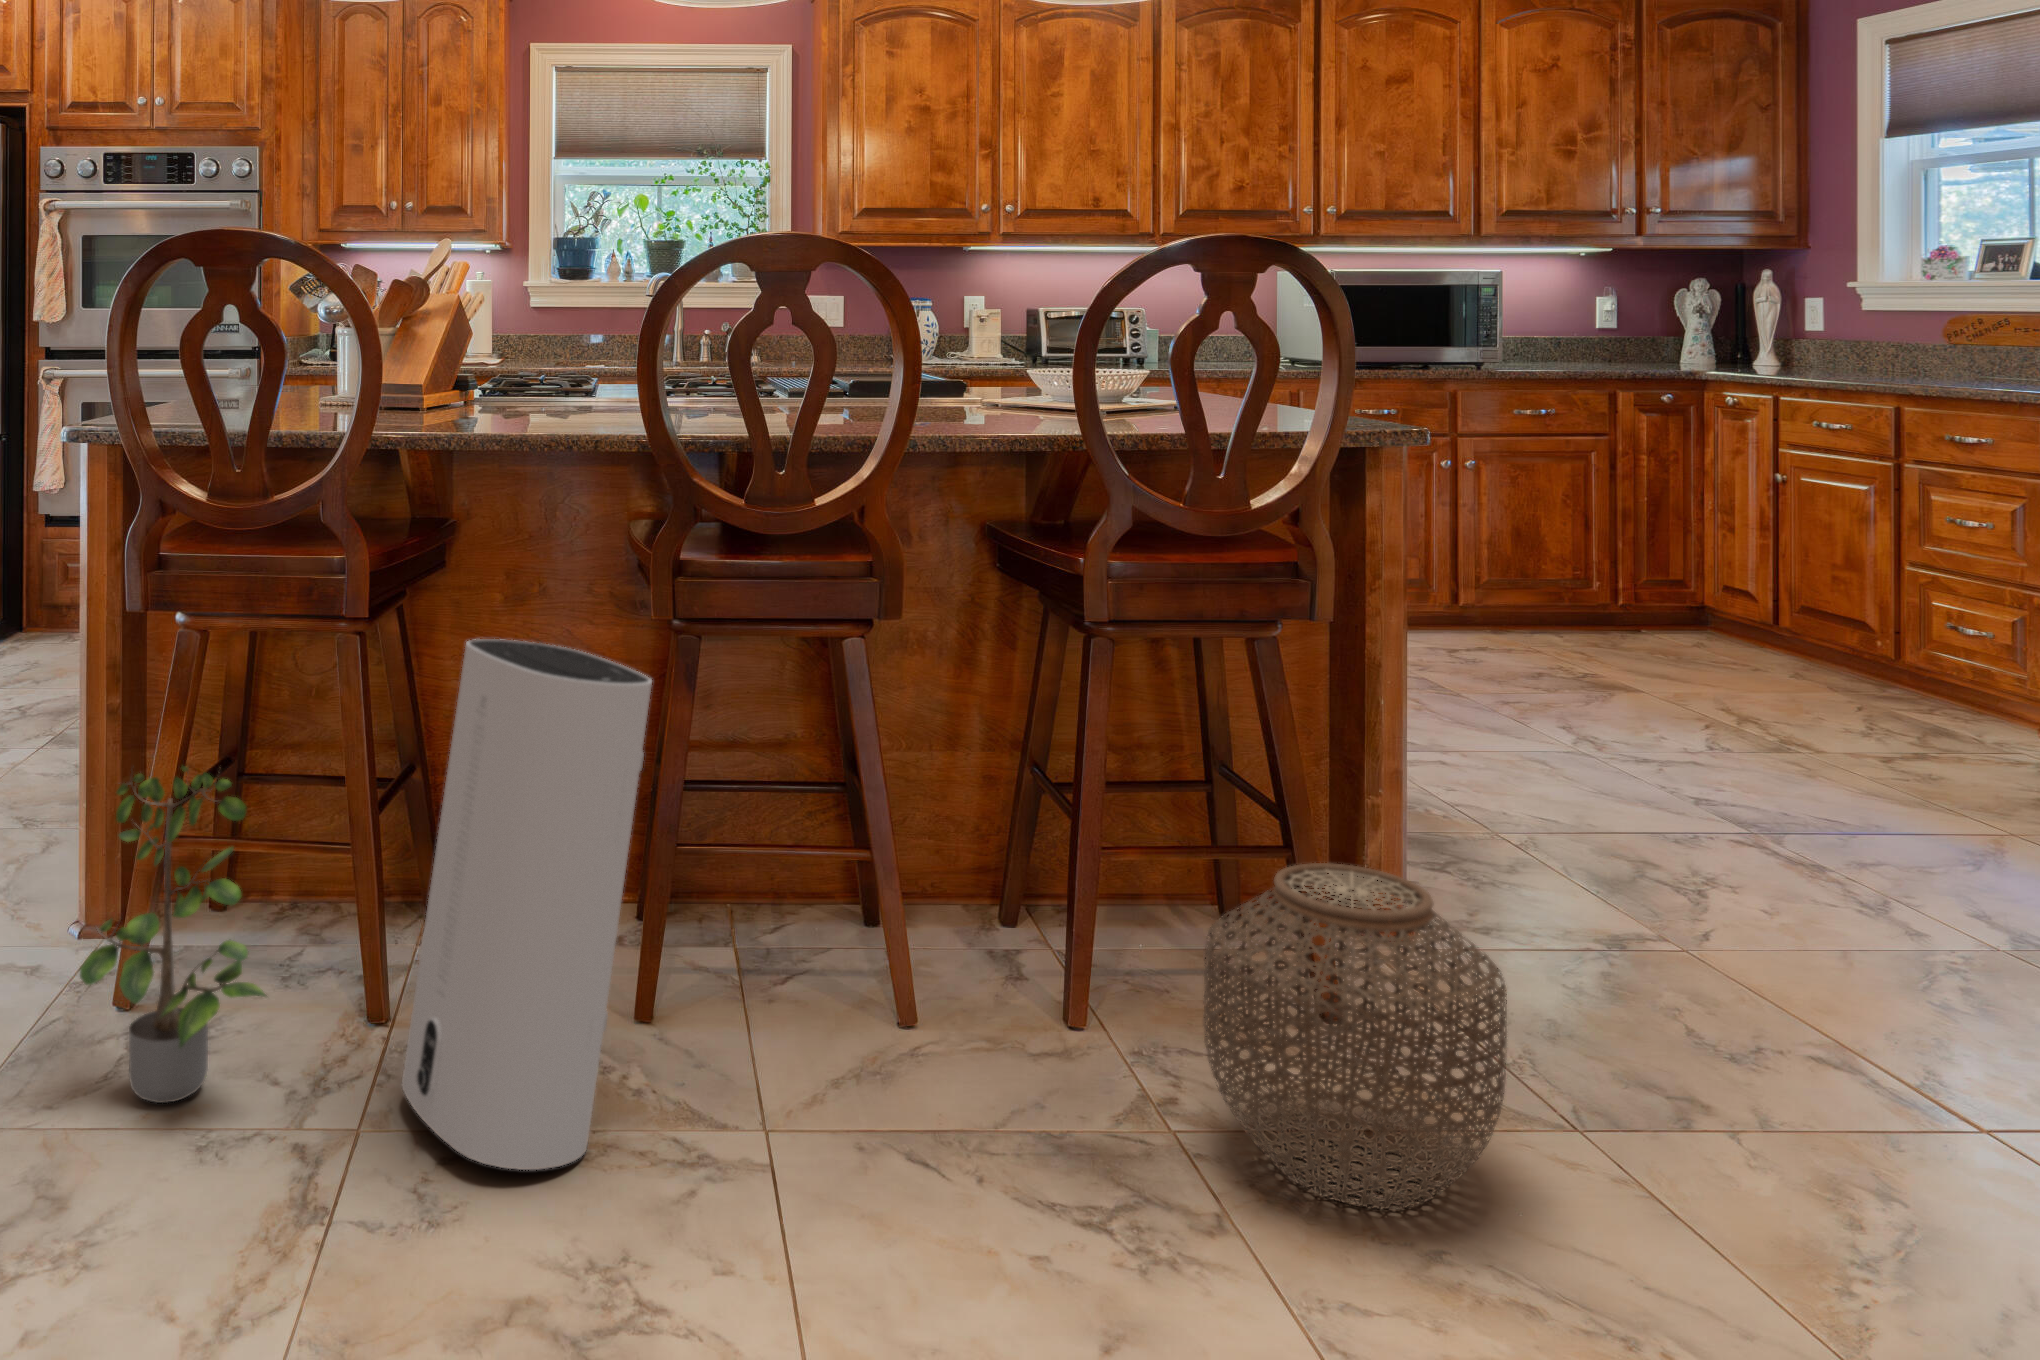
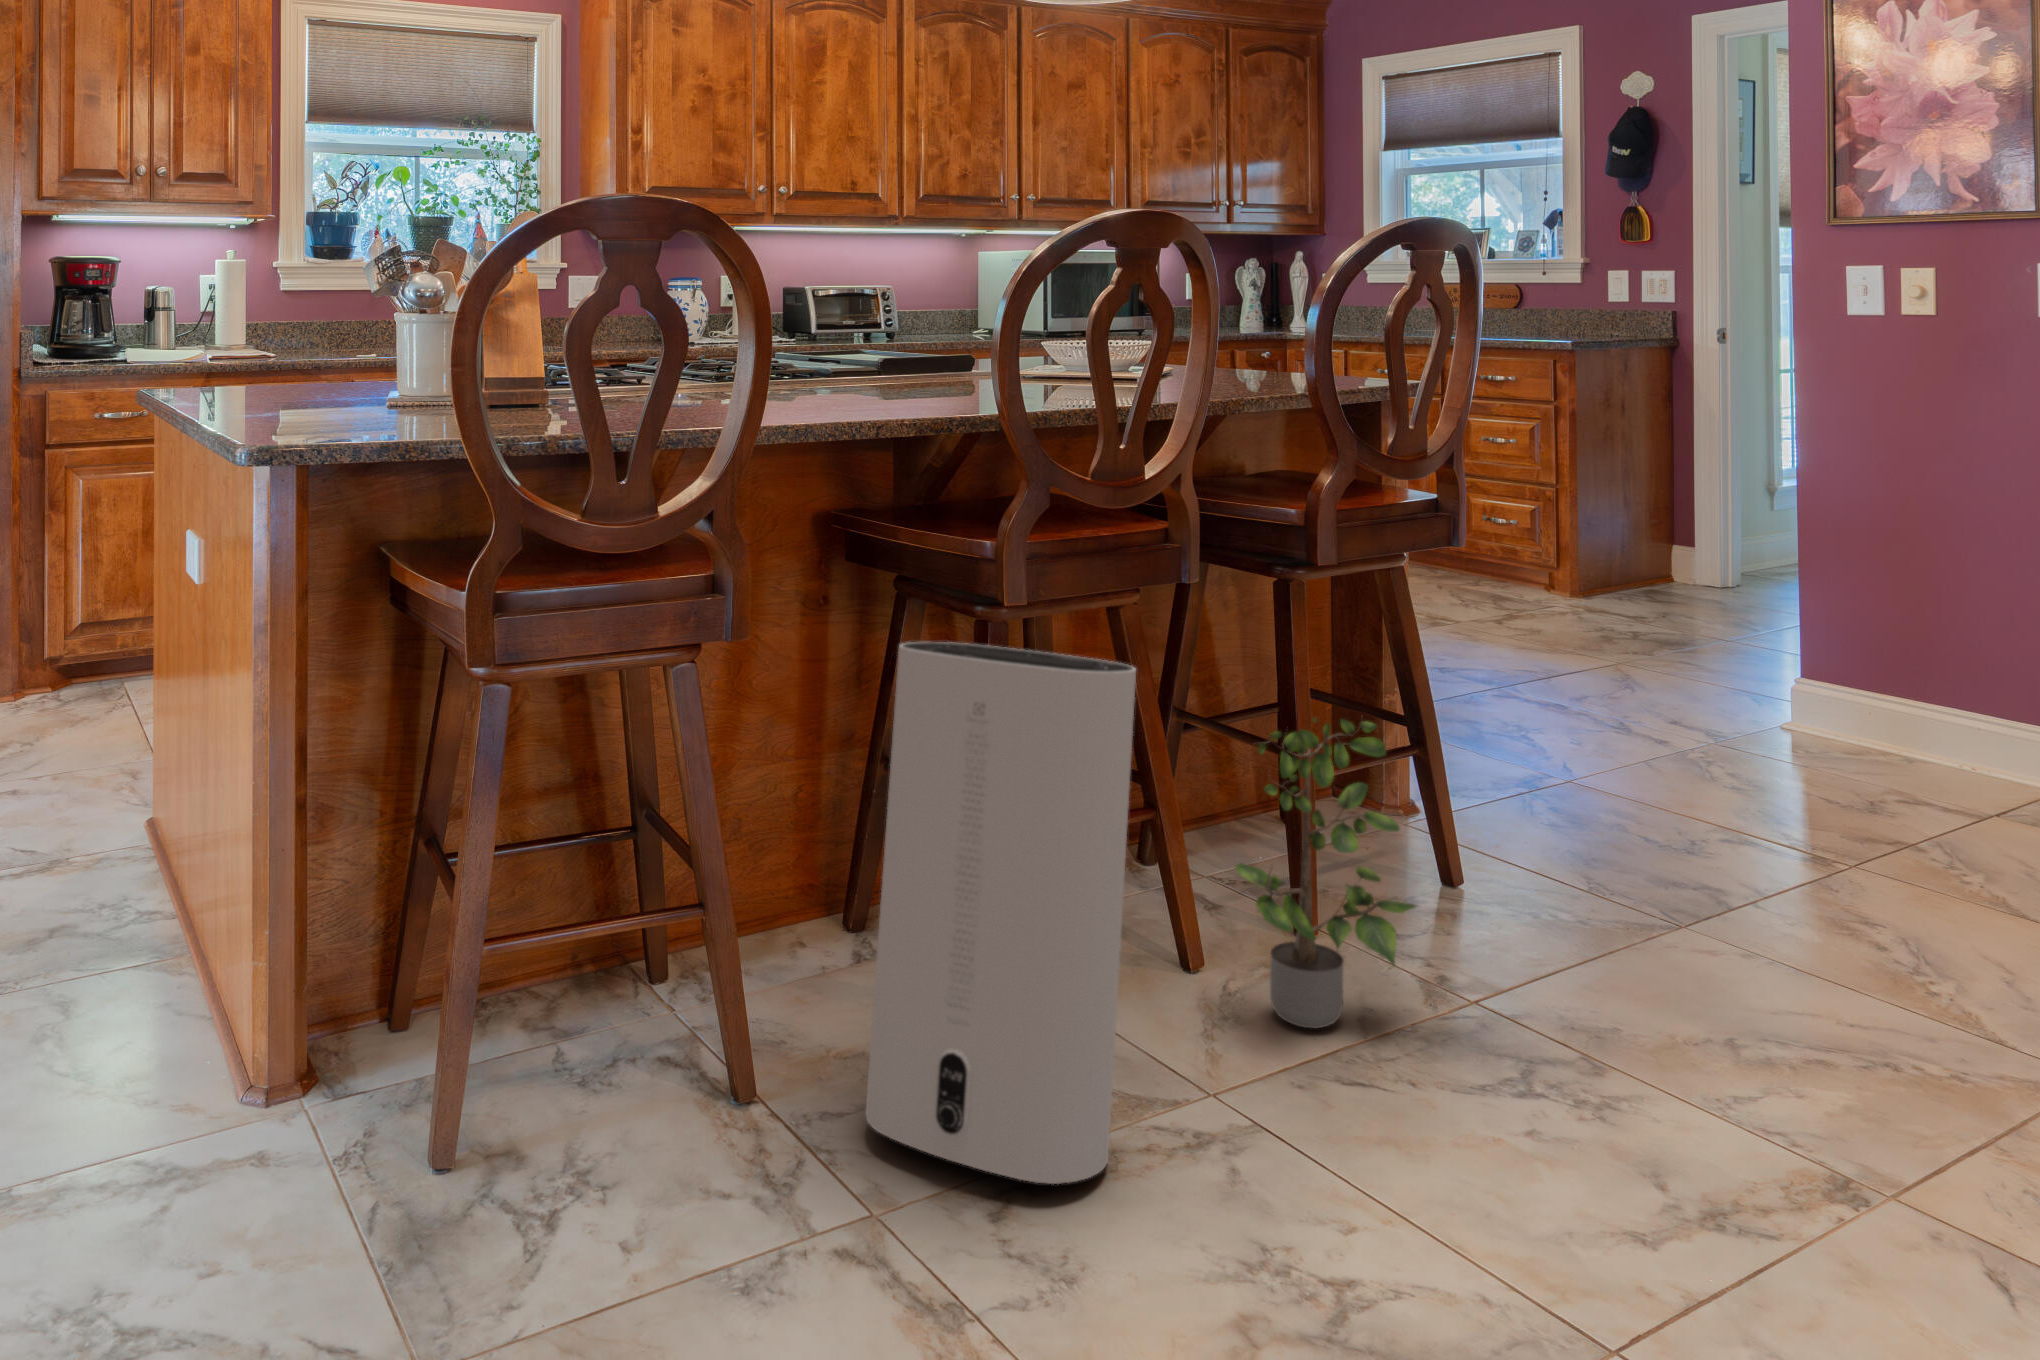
potted plant: present [80,766,266,1103] -> present [1235,718,1416,1028]
woven basket: present [1204,863,1507,1209] -> none [1476,740,1723,1008]

